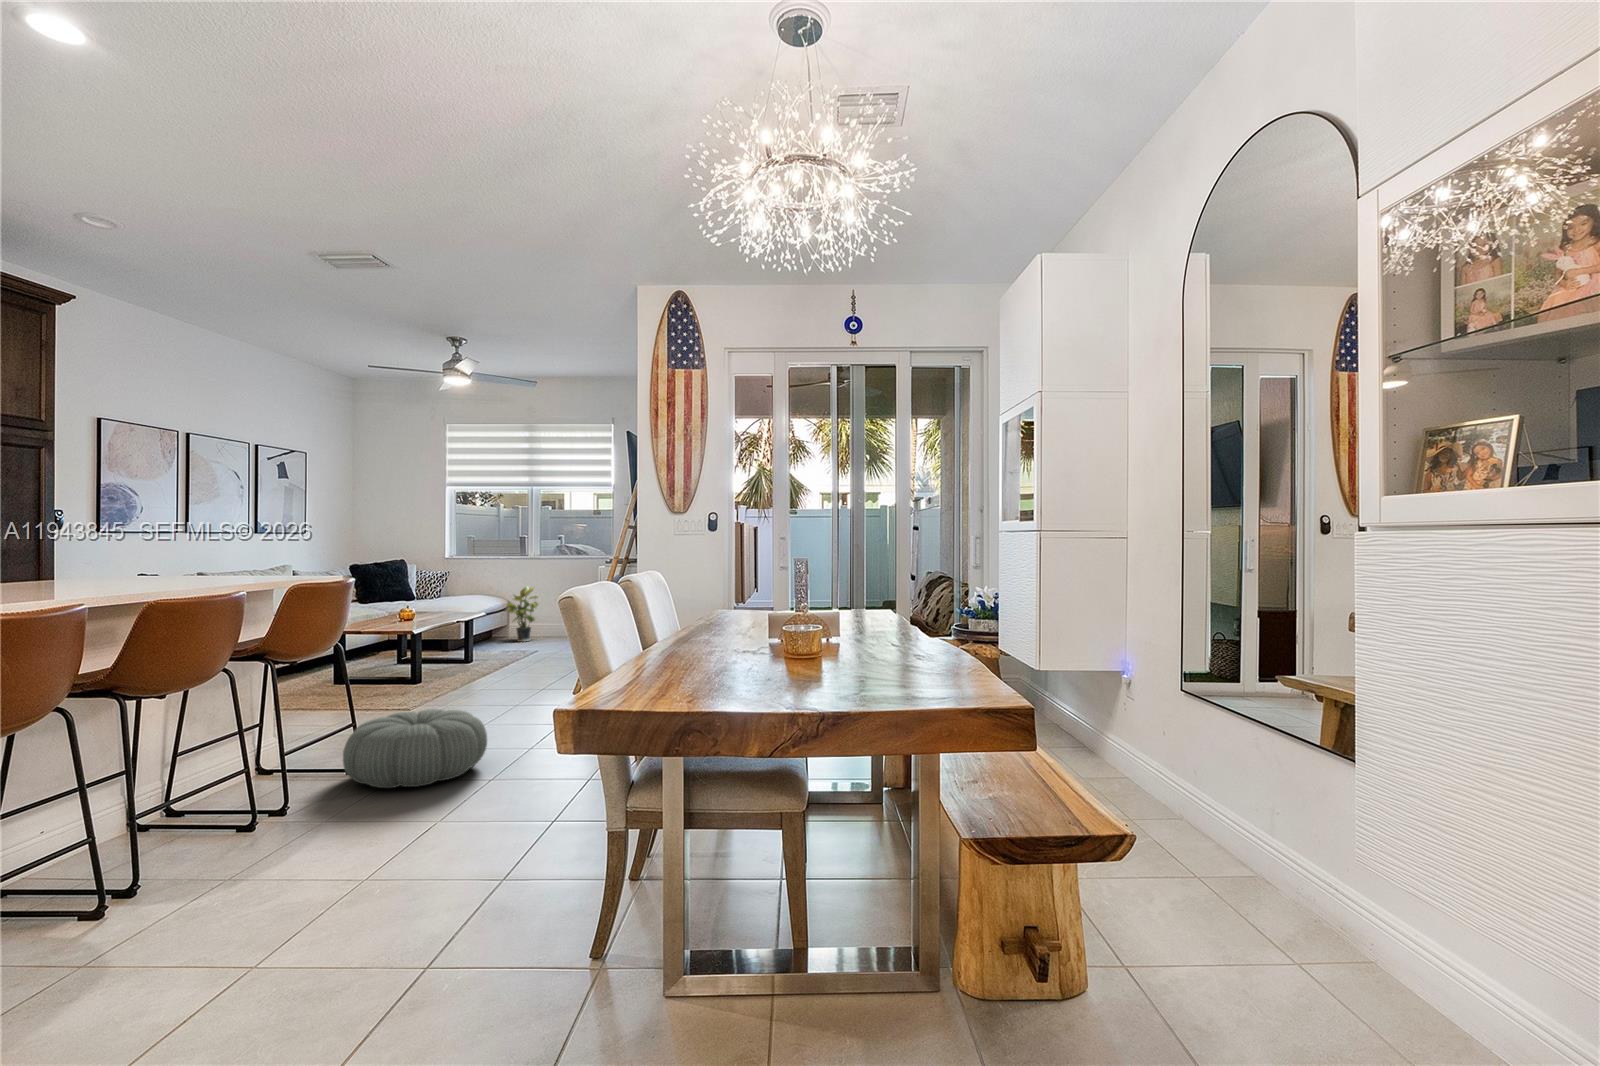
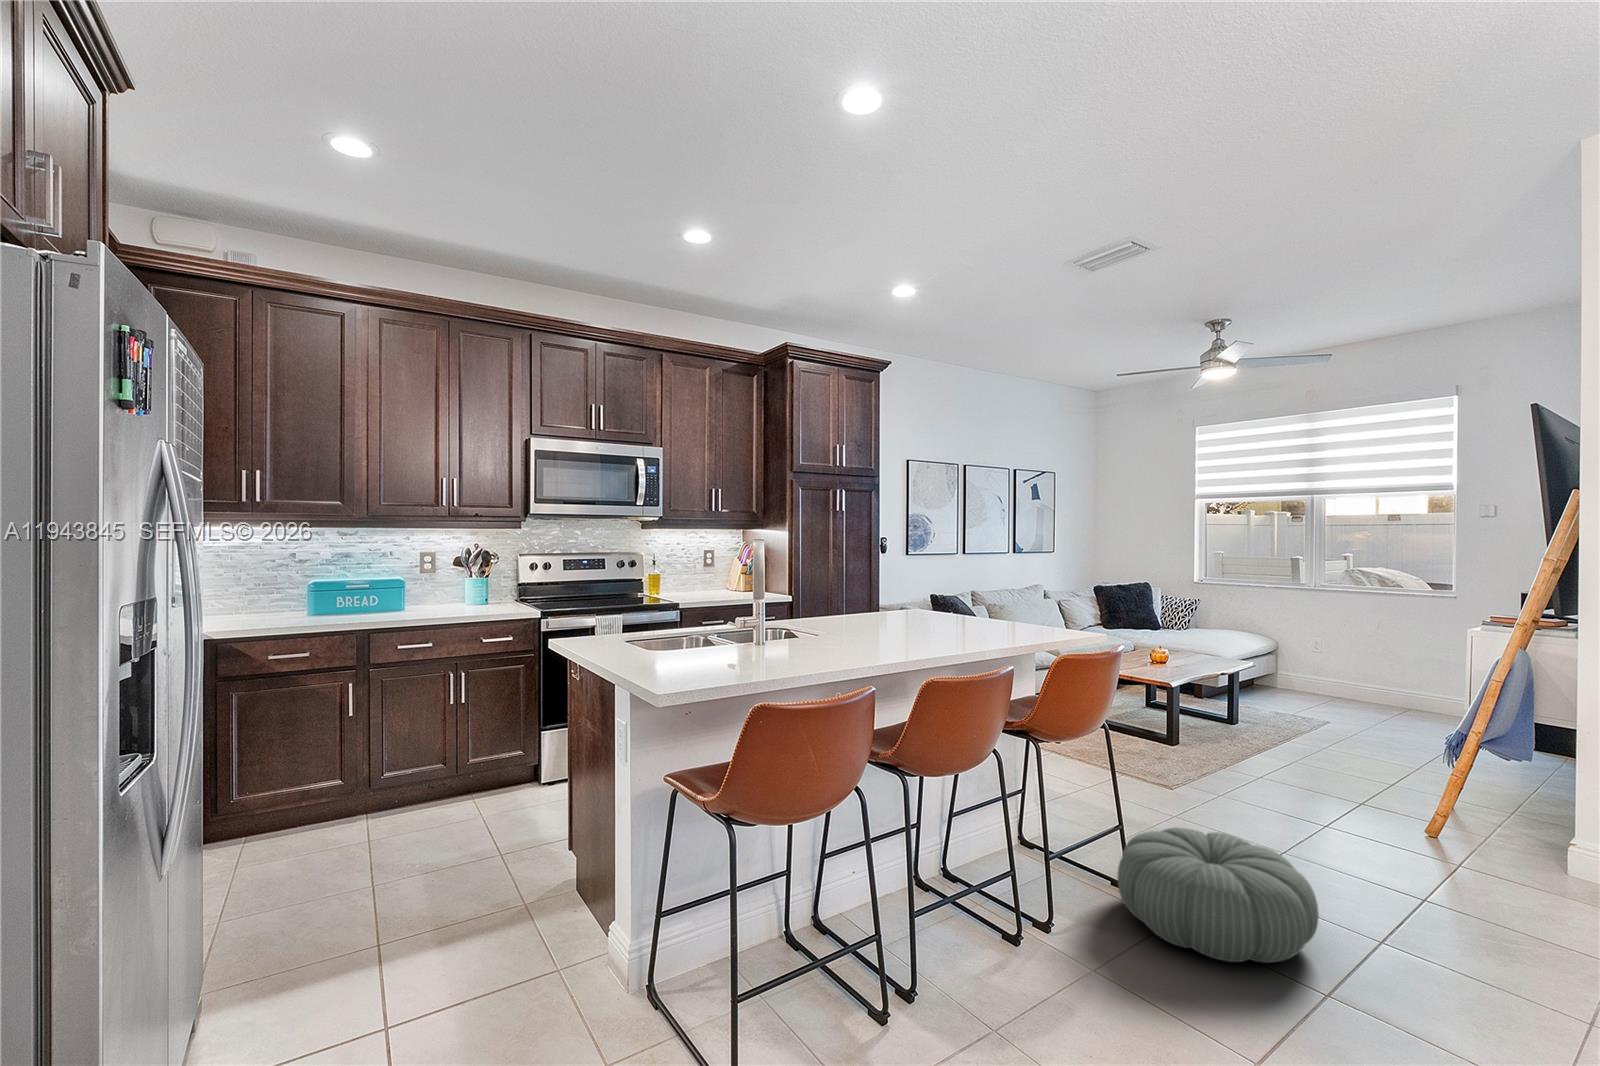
potted plant: present [507,586,538,642] -> none [1275,622,1322,695]

